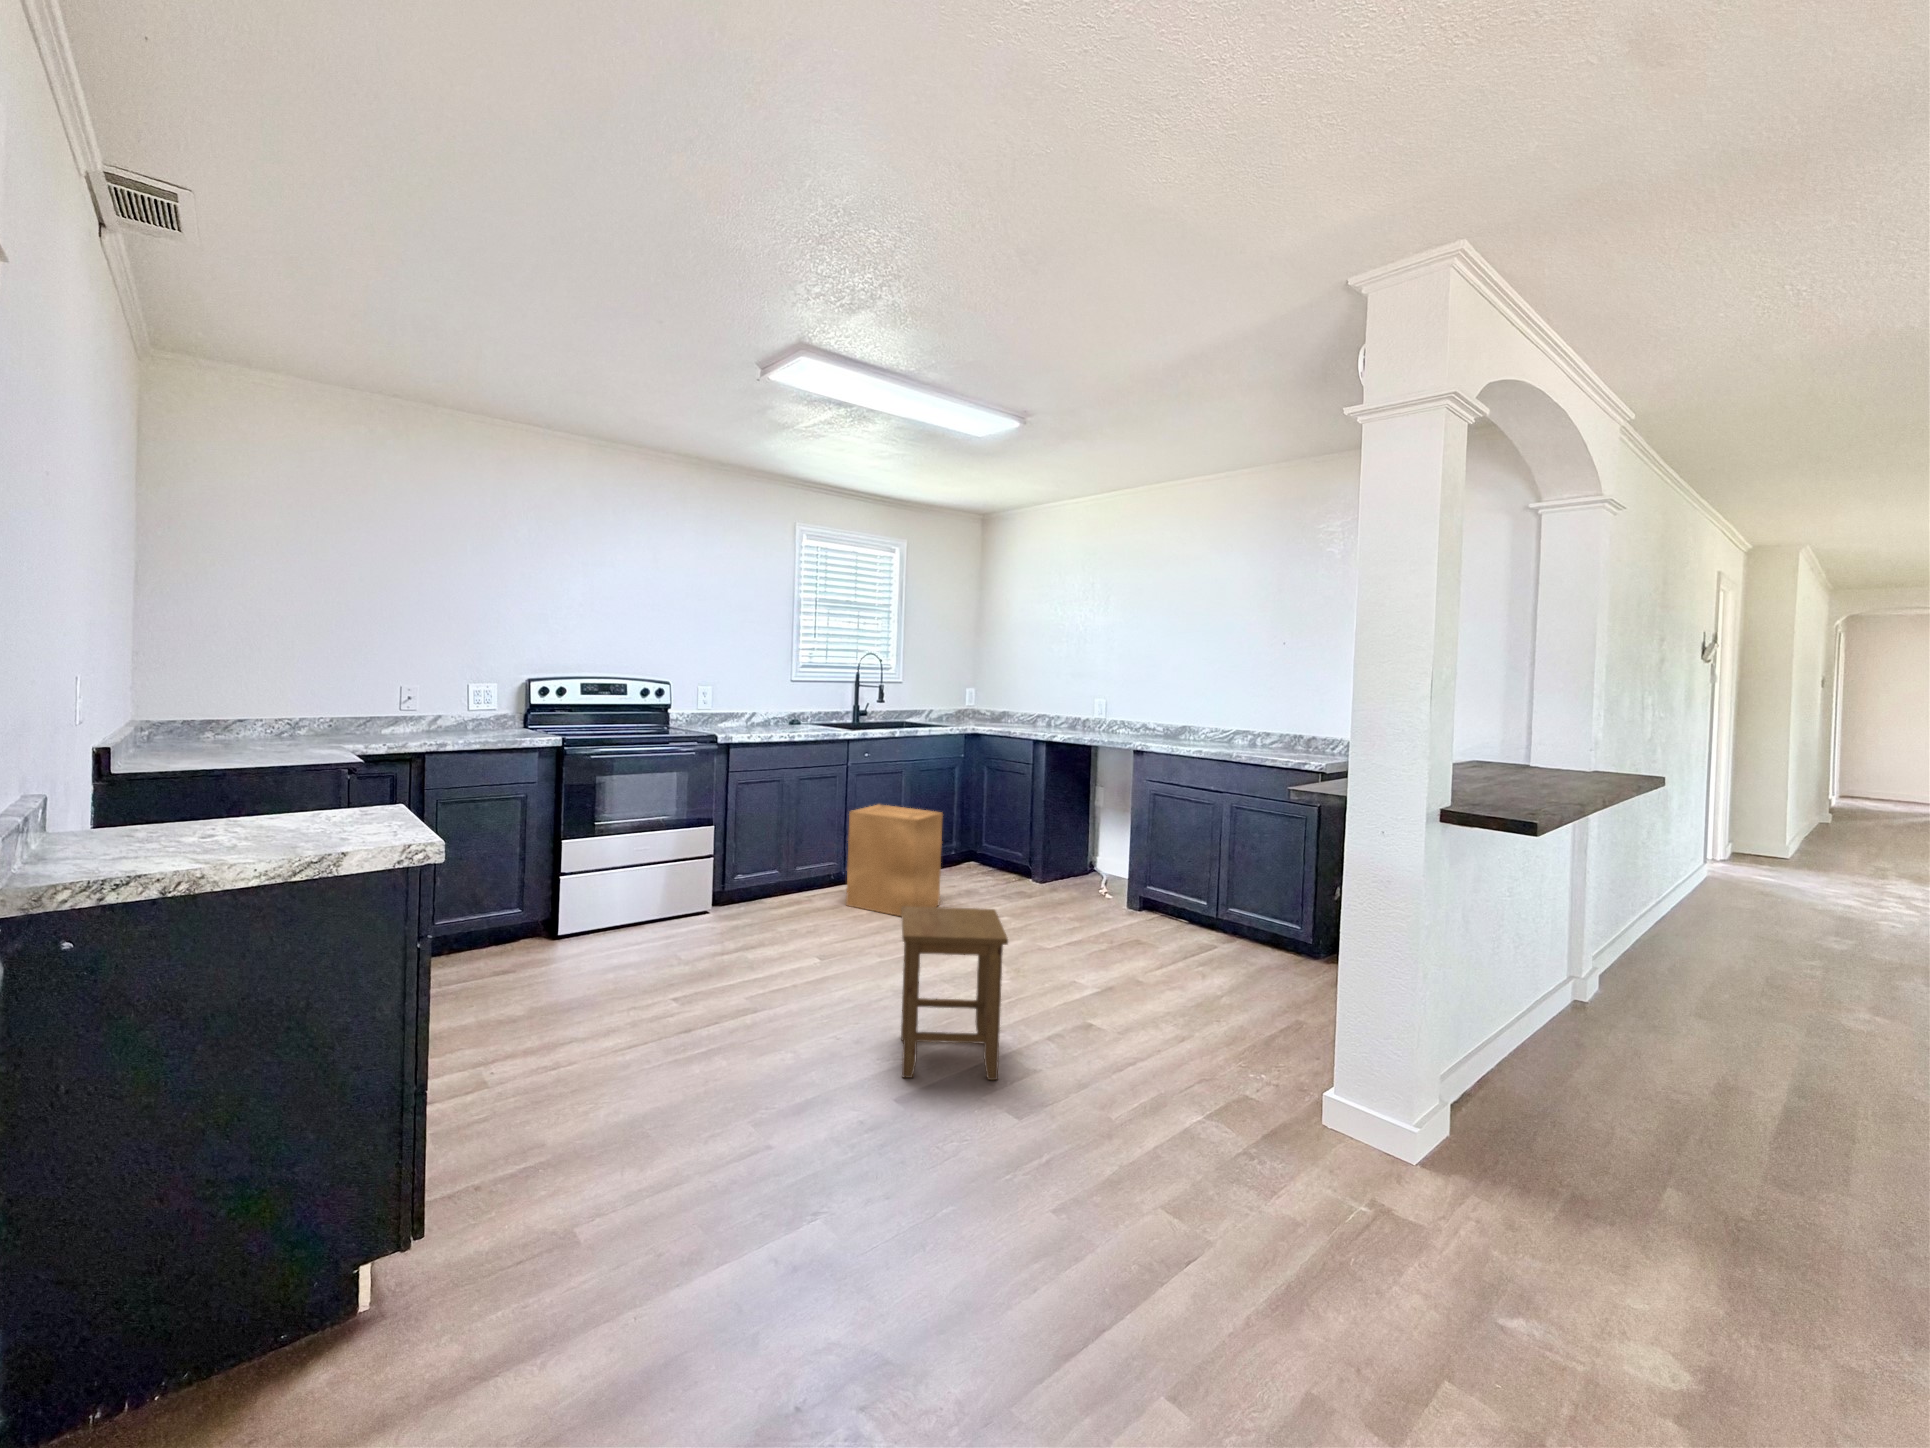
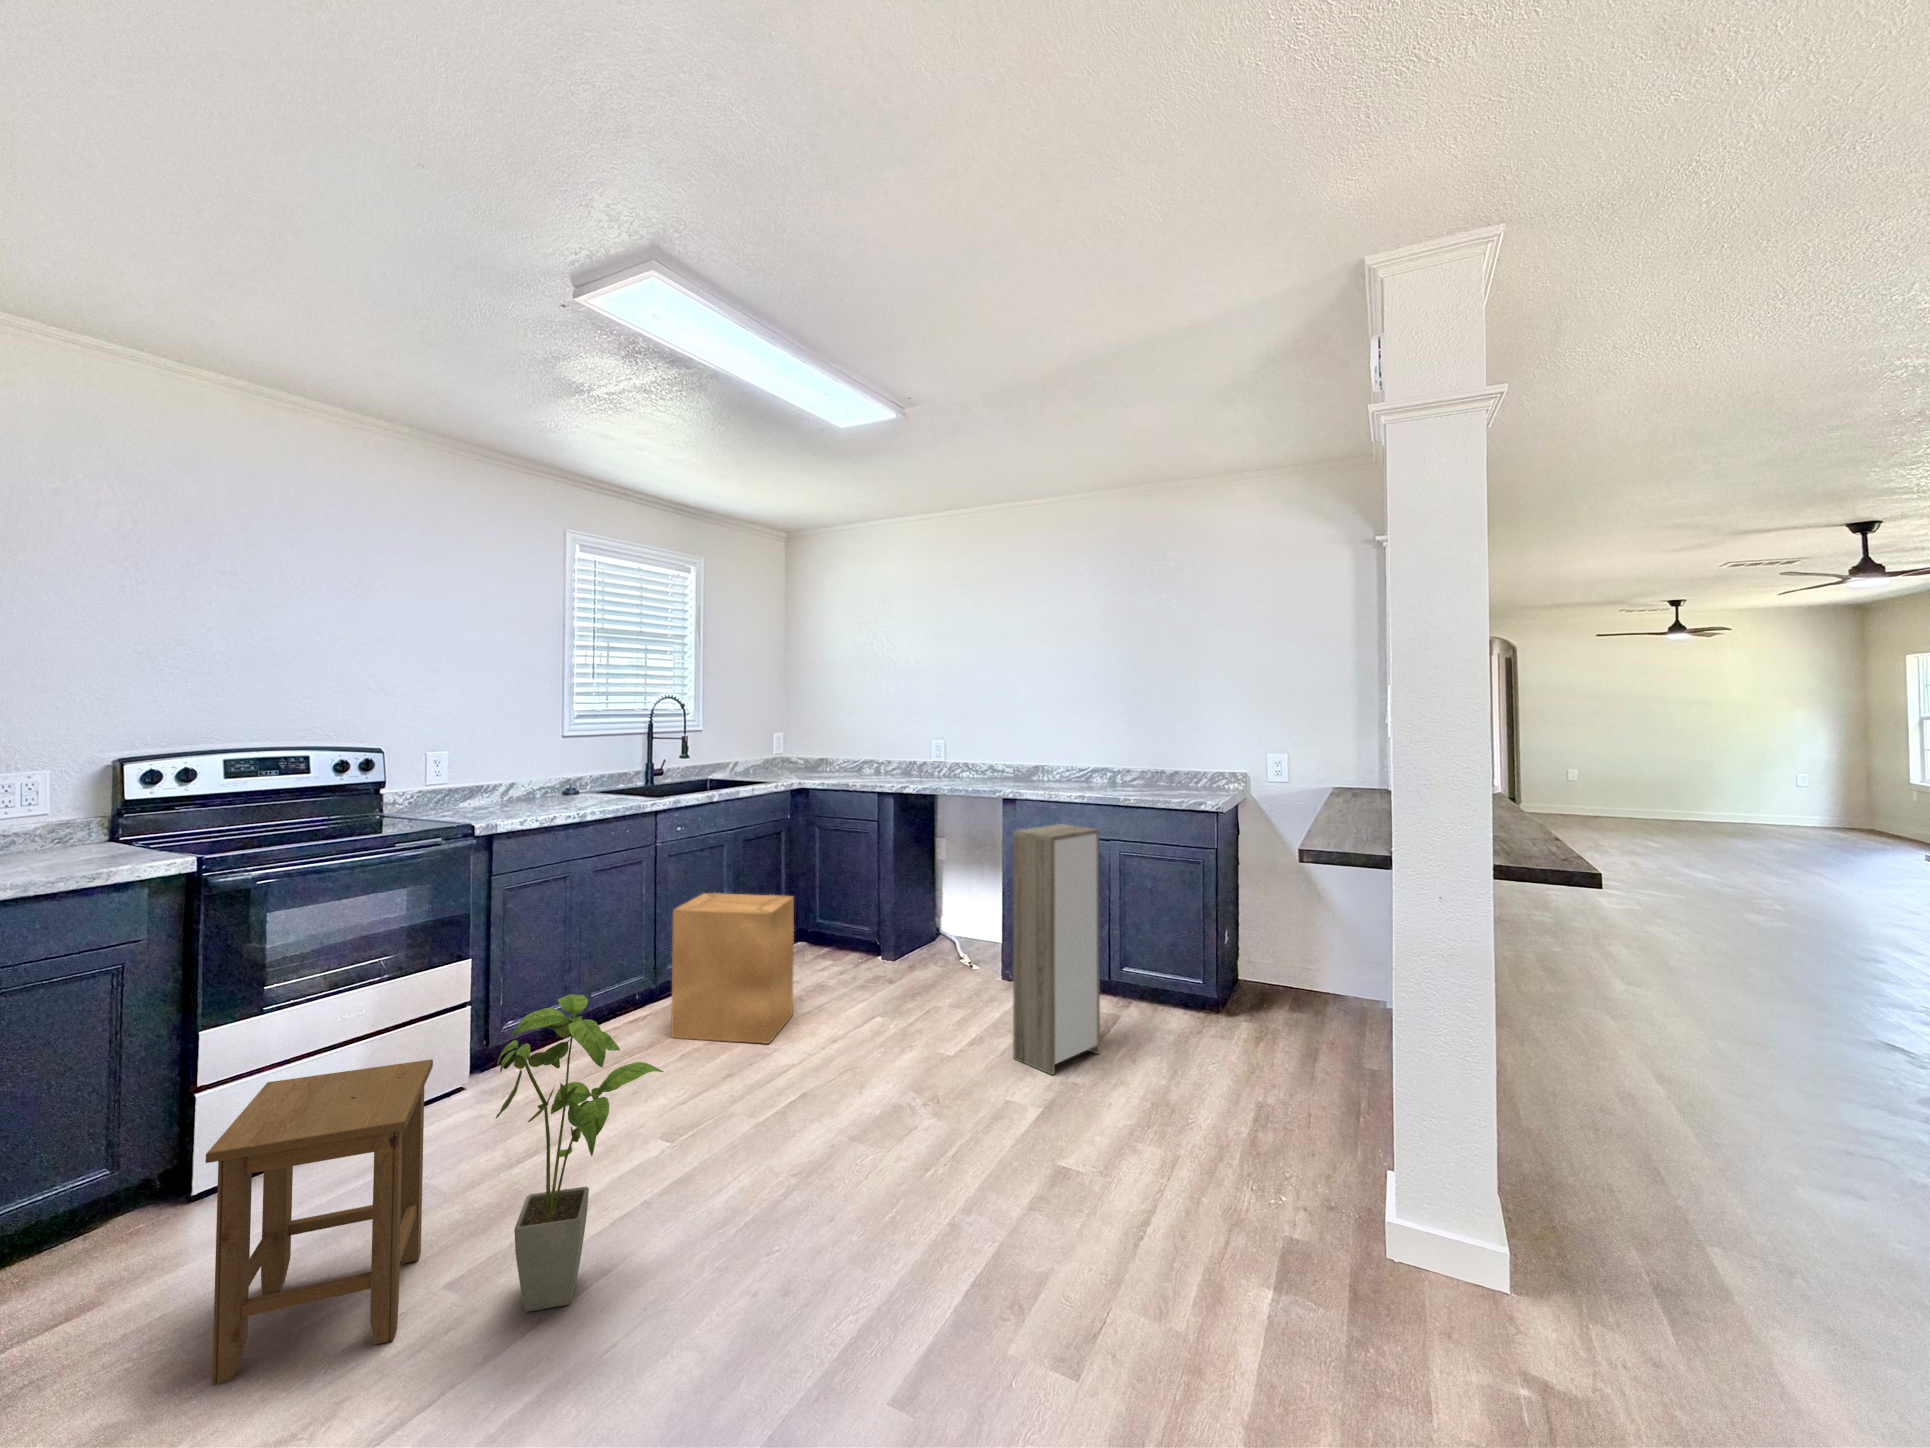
storage cabinet: none [1096,769,1182,971] -> present [1013,824,1100,1075]
house plant: none [694,830,795,1016] -> present [496,995,664,1312]
stool: present [901,906,1008,1080] -> present [206,1059,433,1385]

